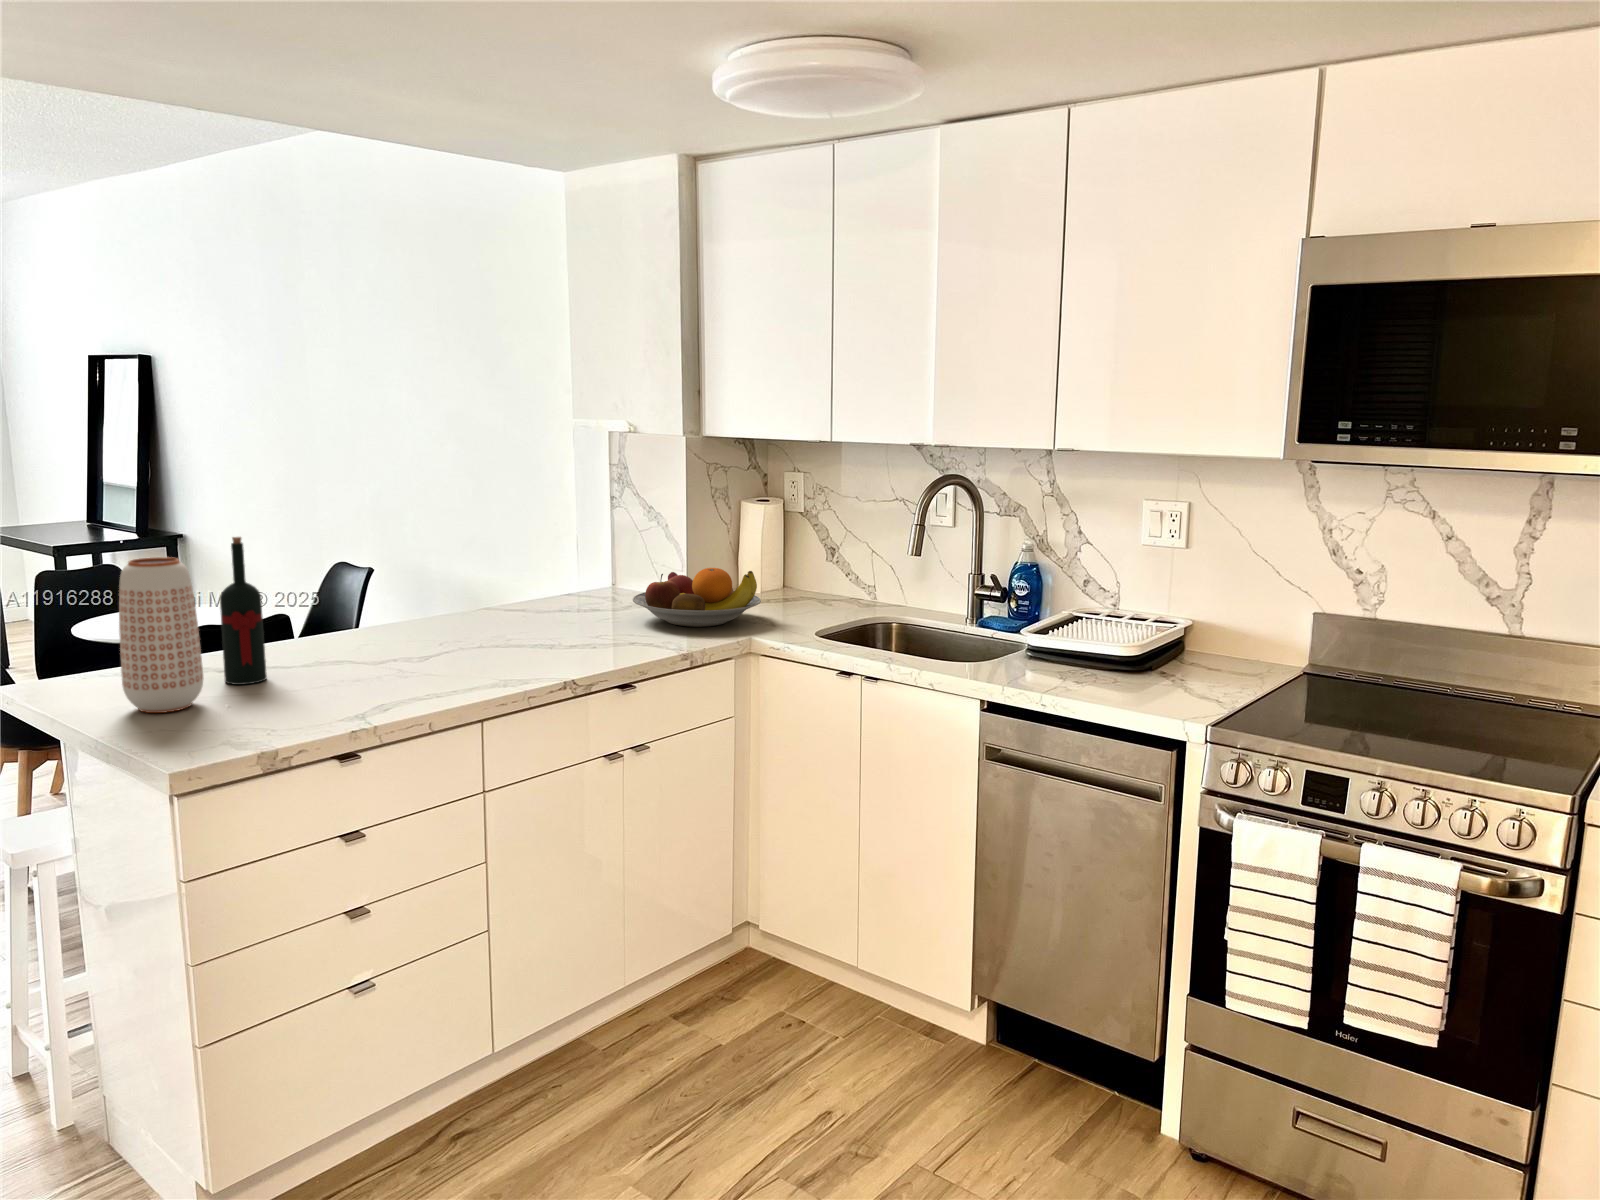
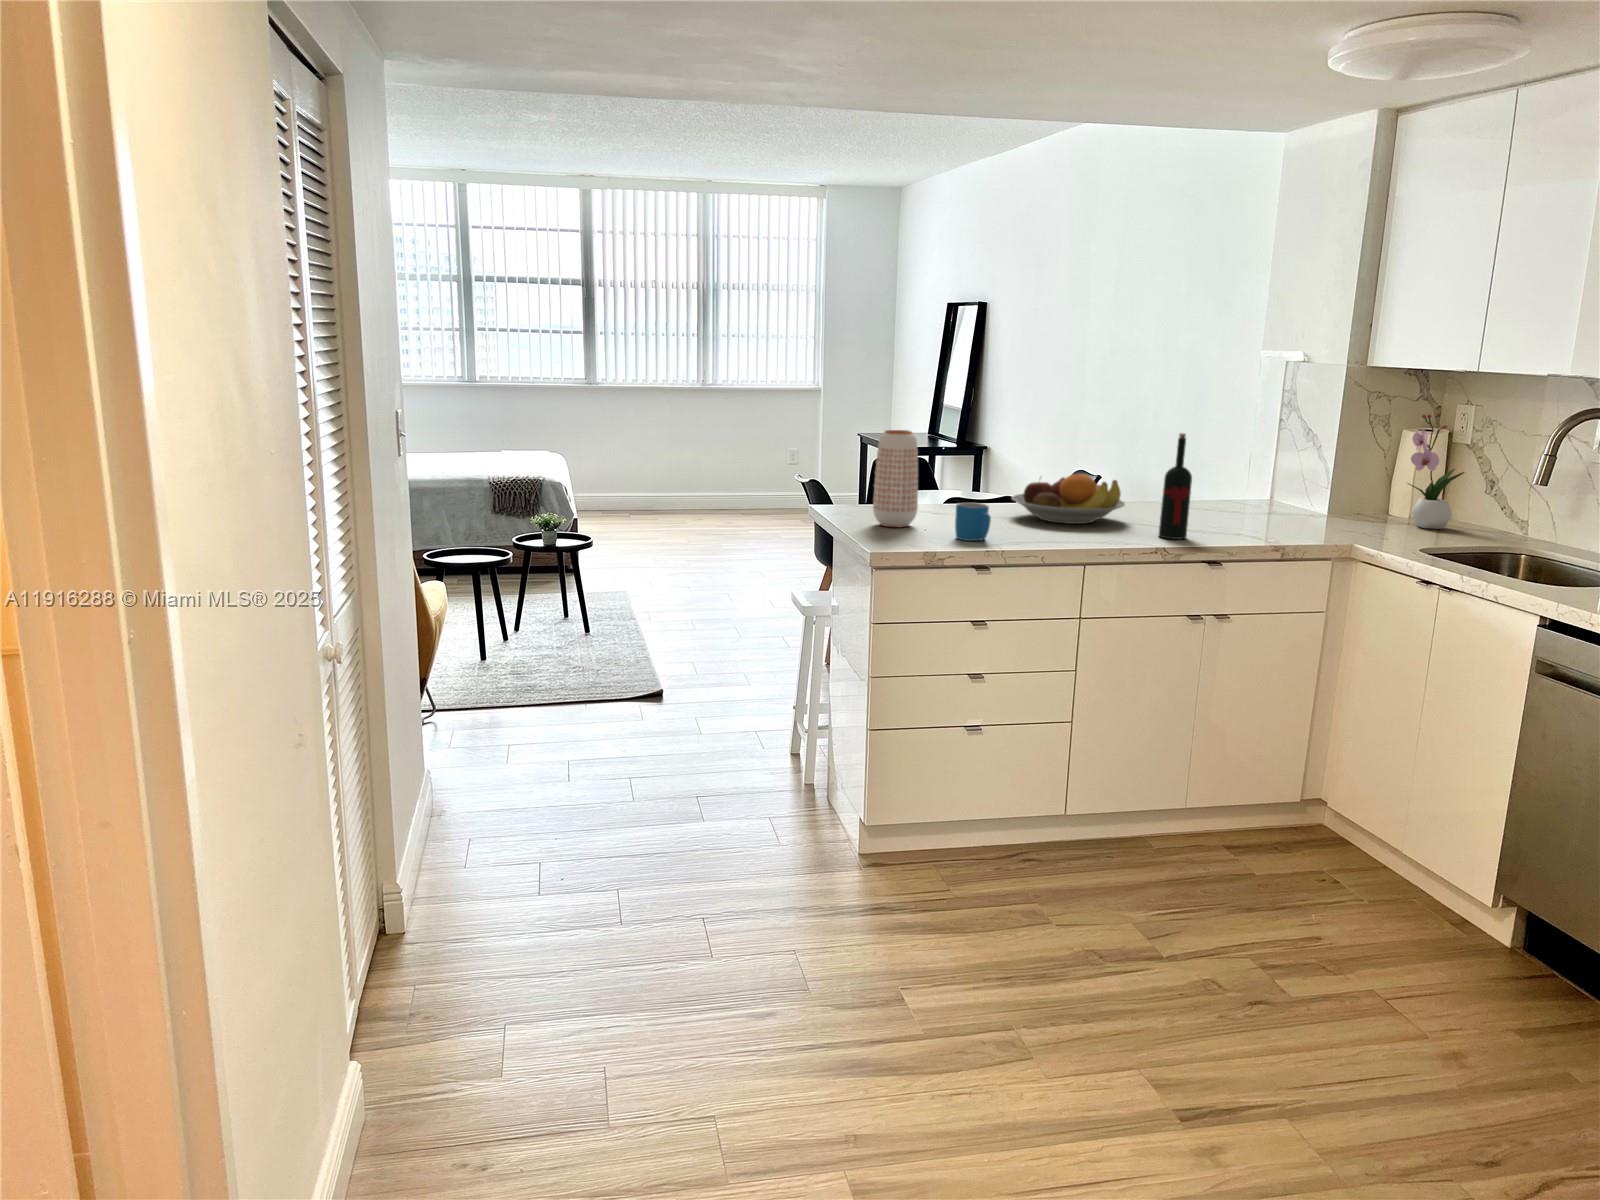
flower arrangement: none [758,486,812,604] -> present [1408,414,1465,529]
wine bottle: present [220,537,267,685] -> present [1159,433,1192,539]
fruit bowl: present [633,568,761,627] -> present [1012,474,1125,524]
mug: none [282,658,346,719] -> present [955,503,991,541]

